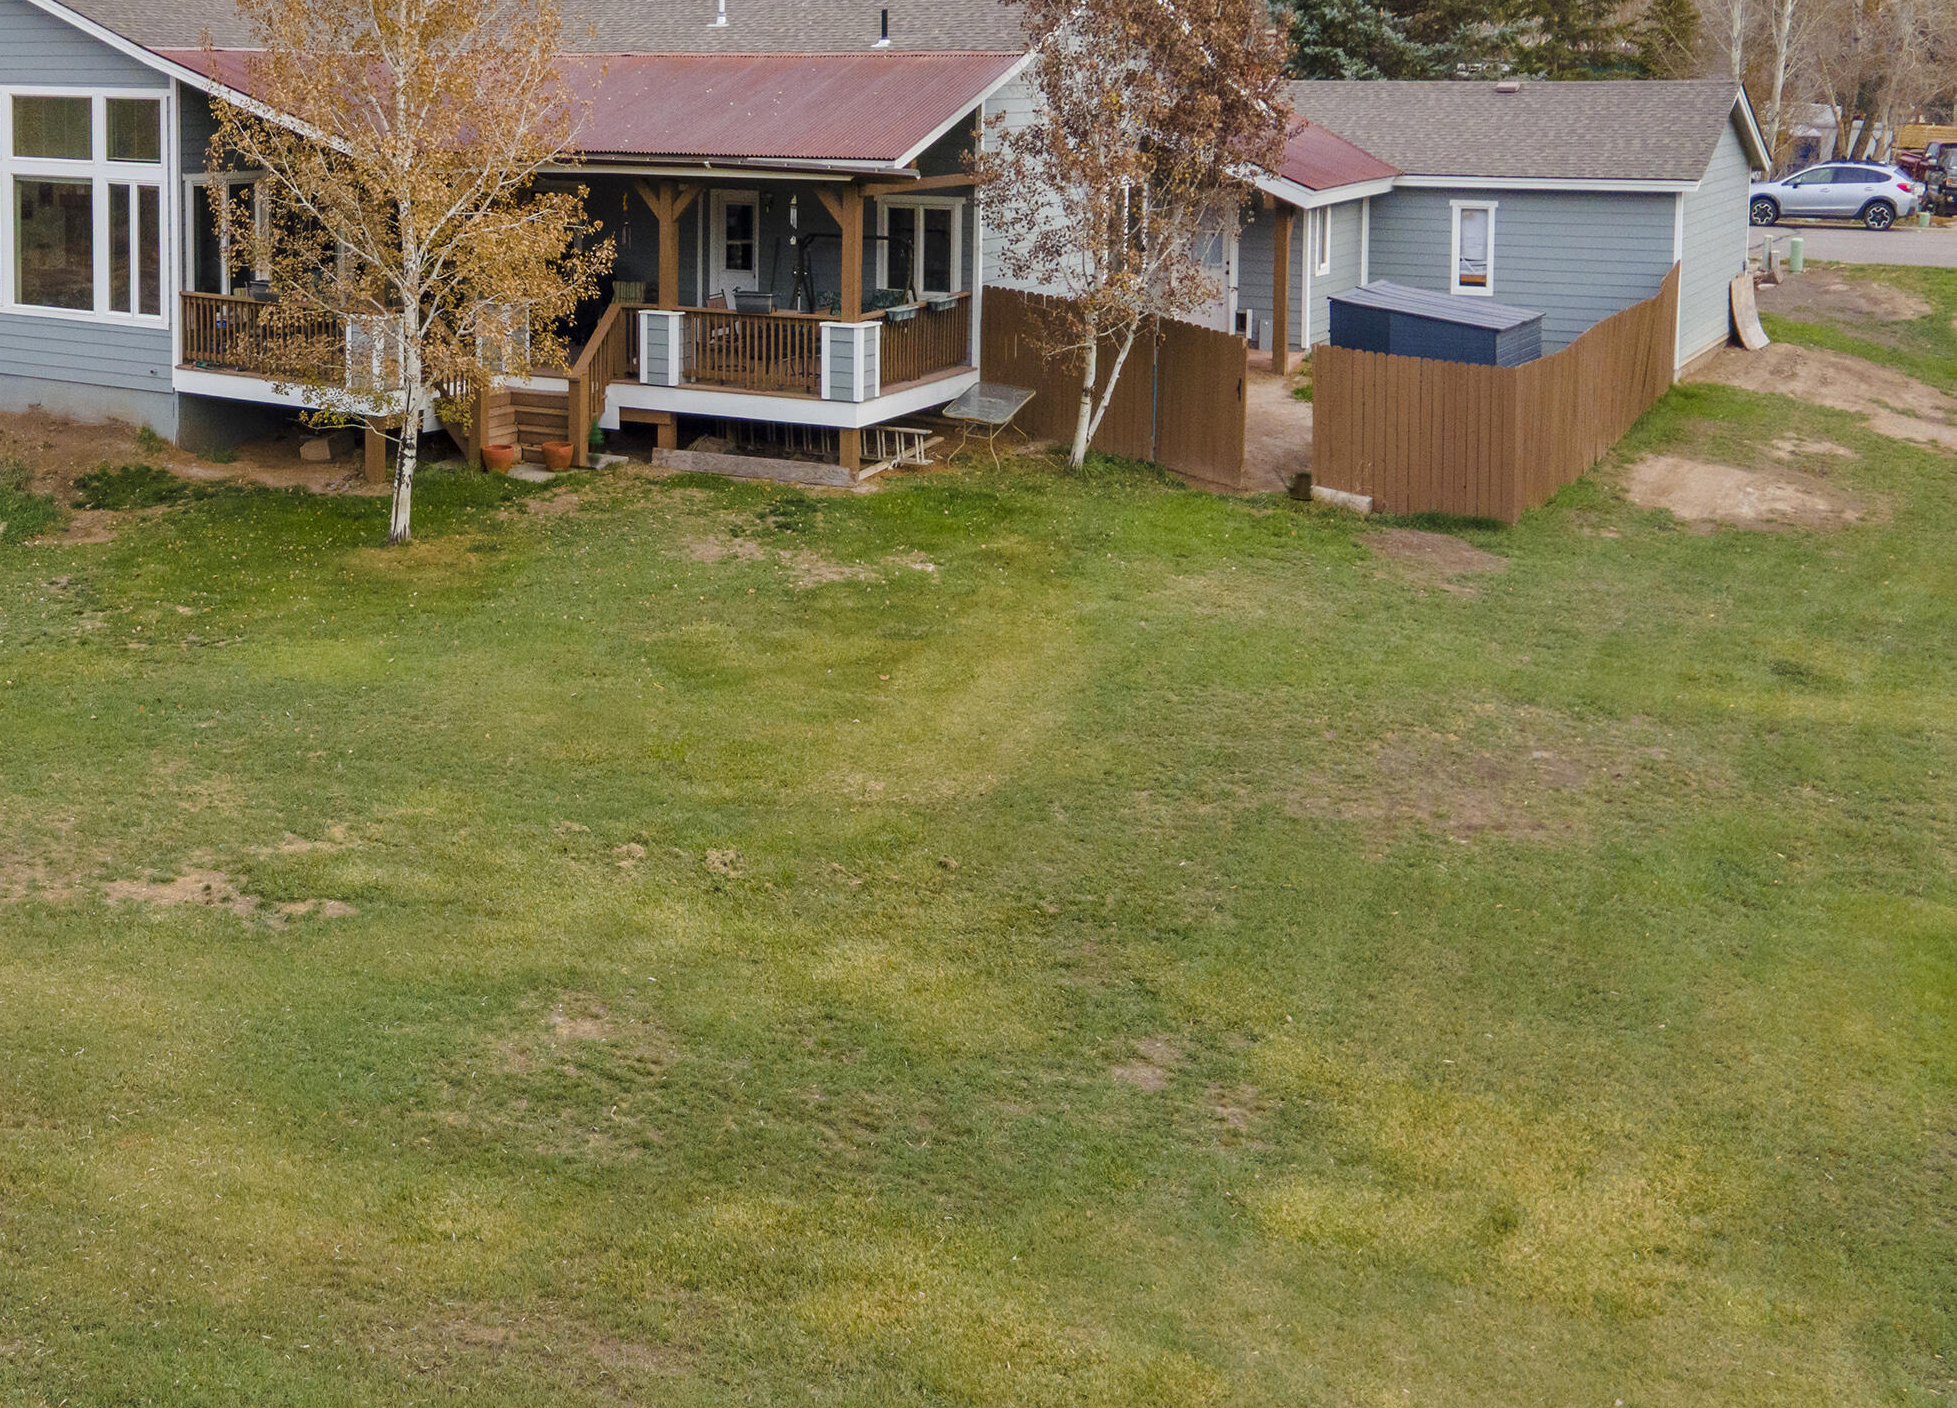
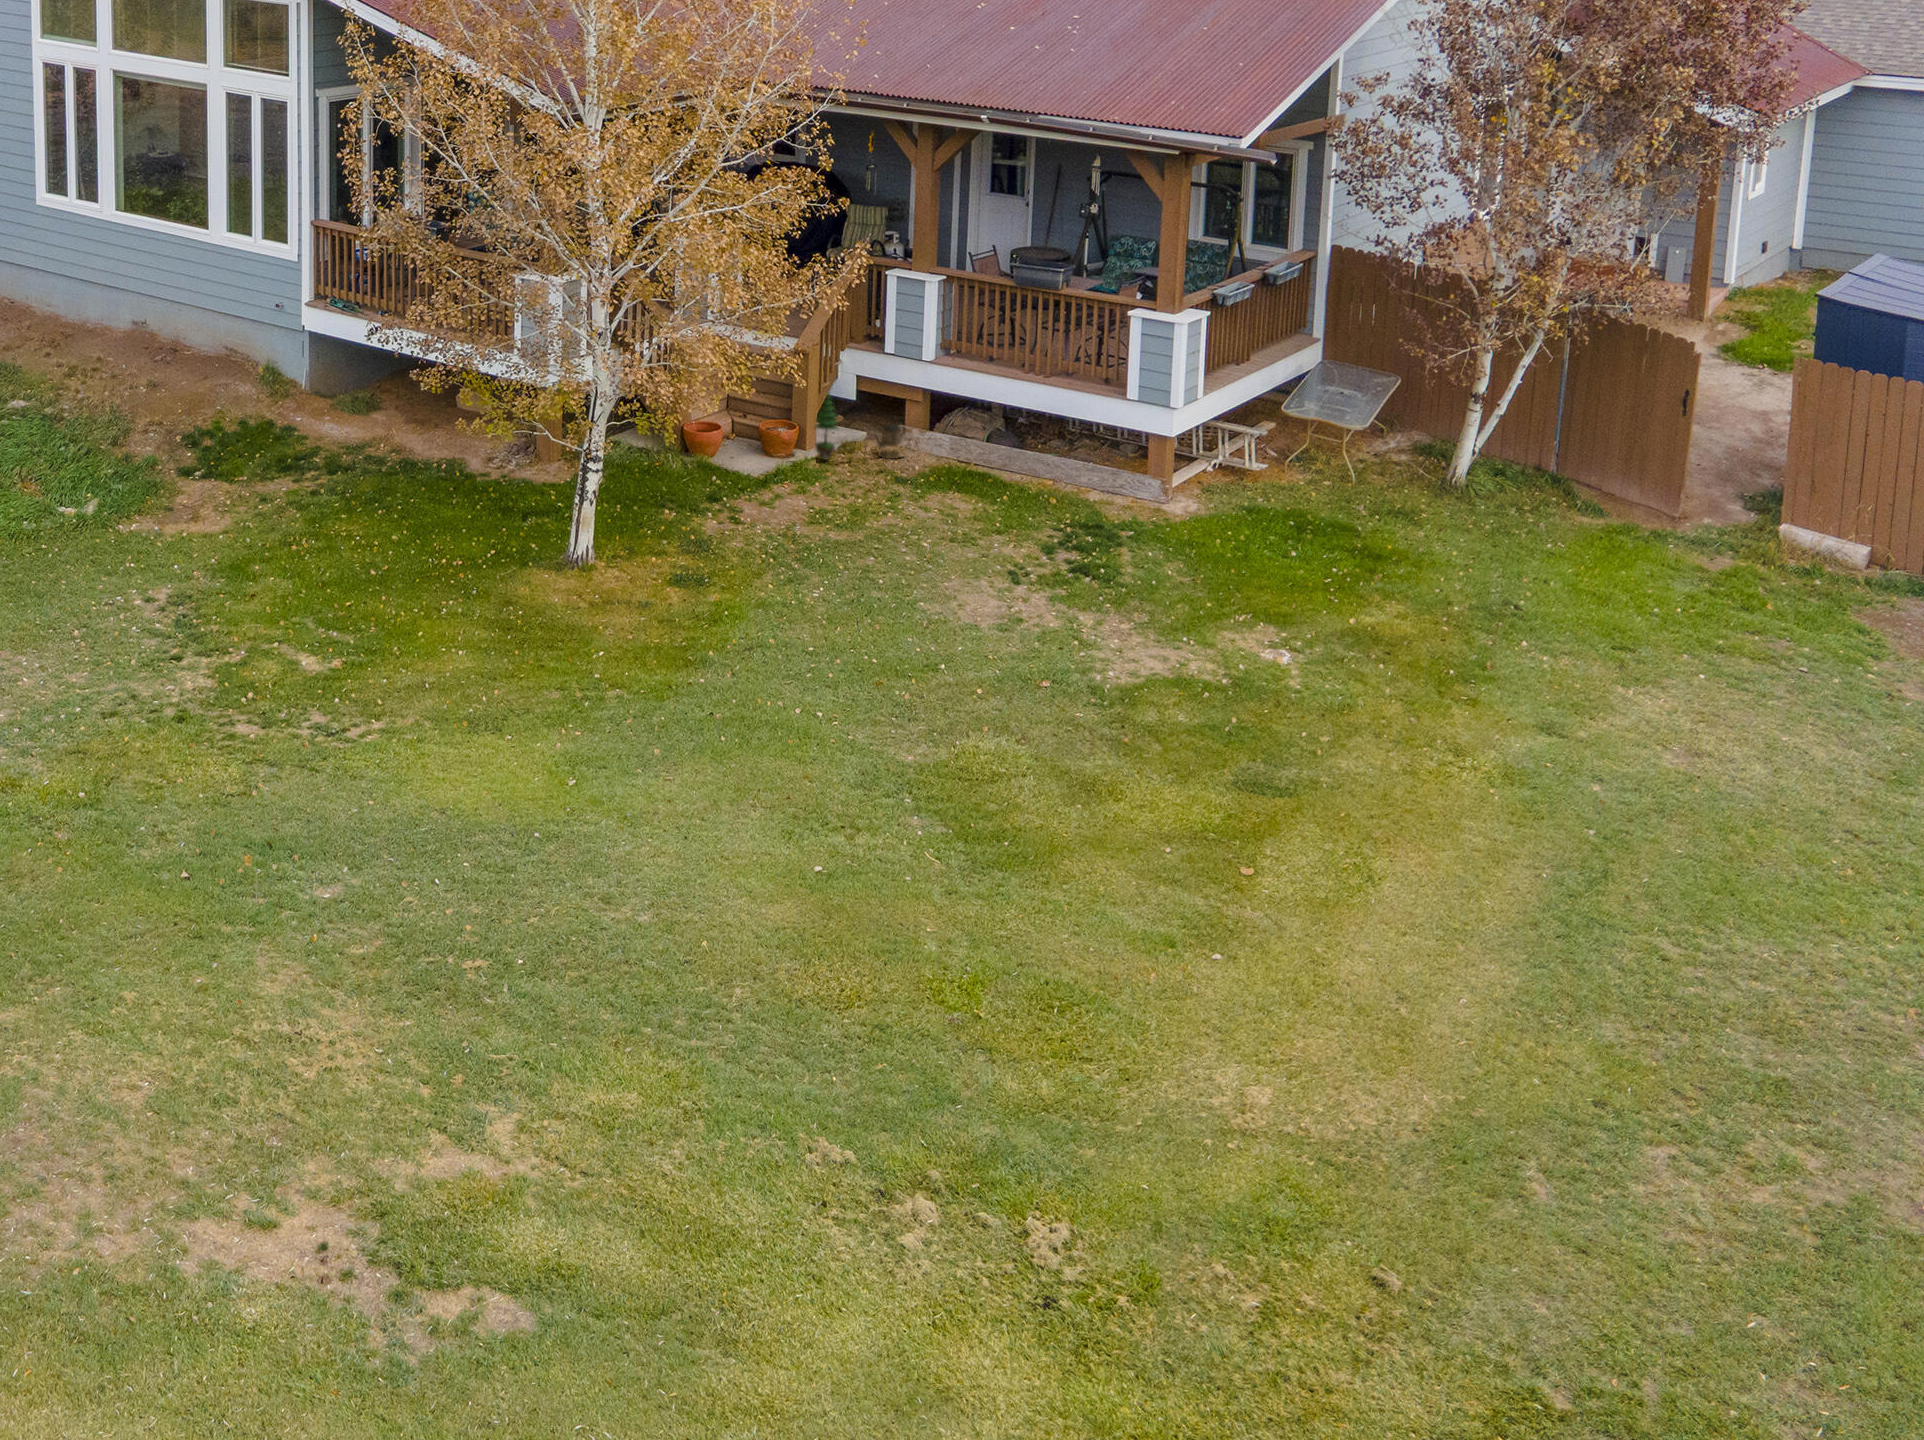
watering can: present [1276,470,1313,500] -> present [872,425,906,459]

